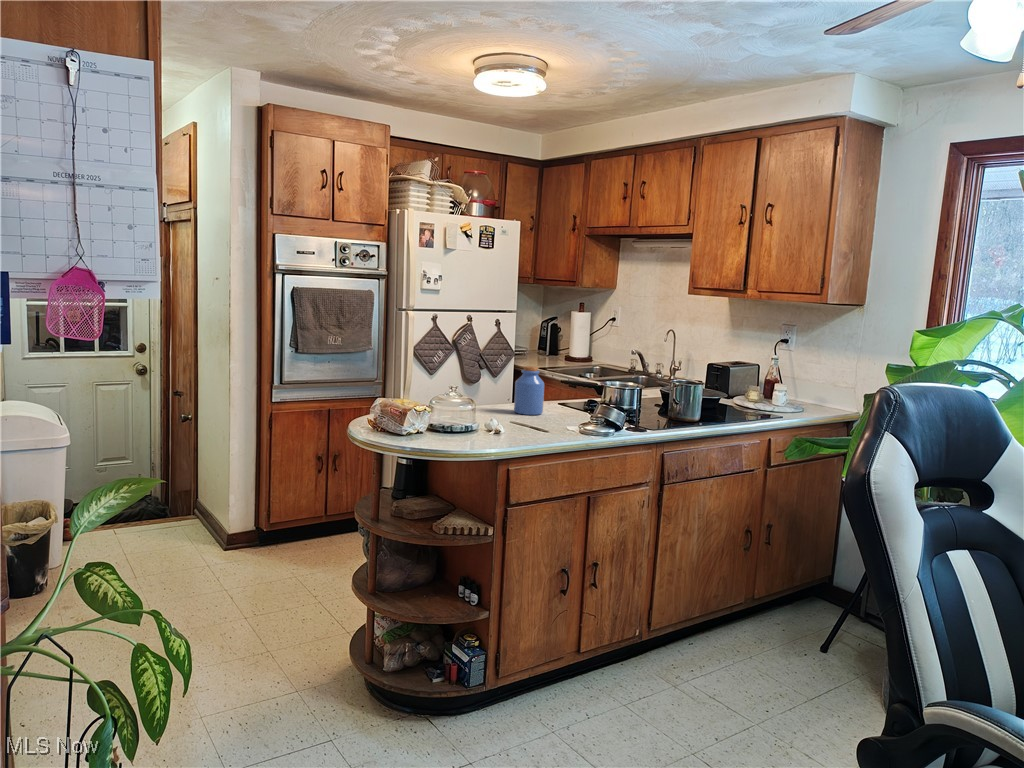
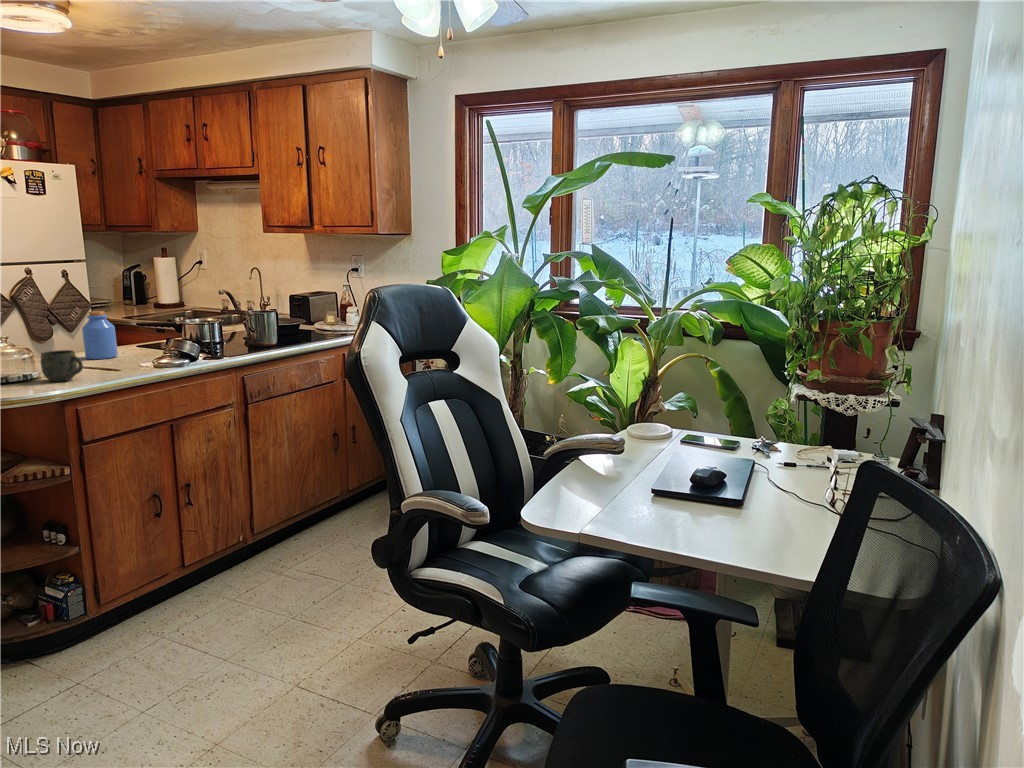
mug: none [483,406,520,439] -> present [41,350,83,382]

